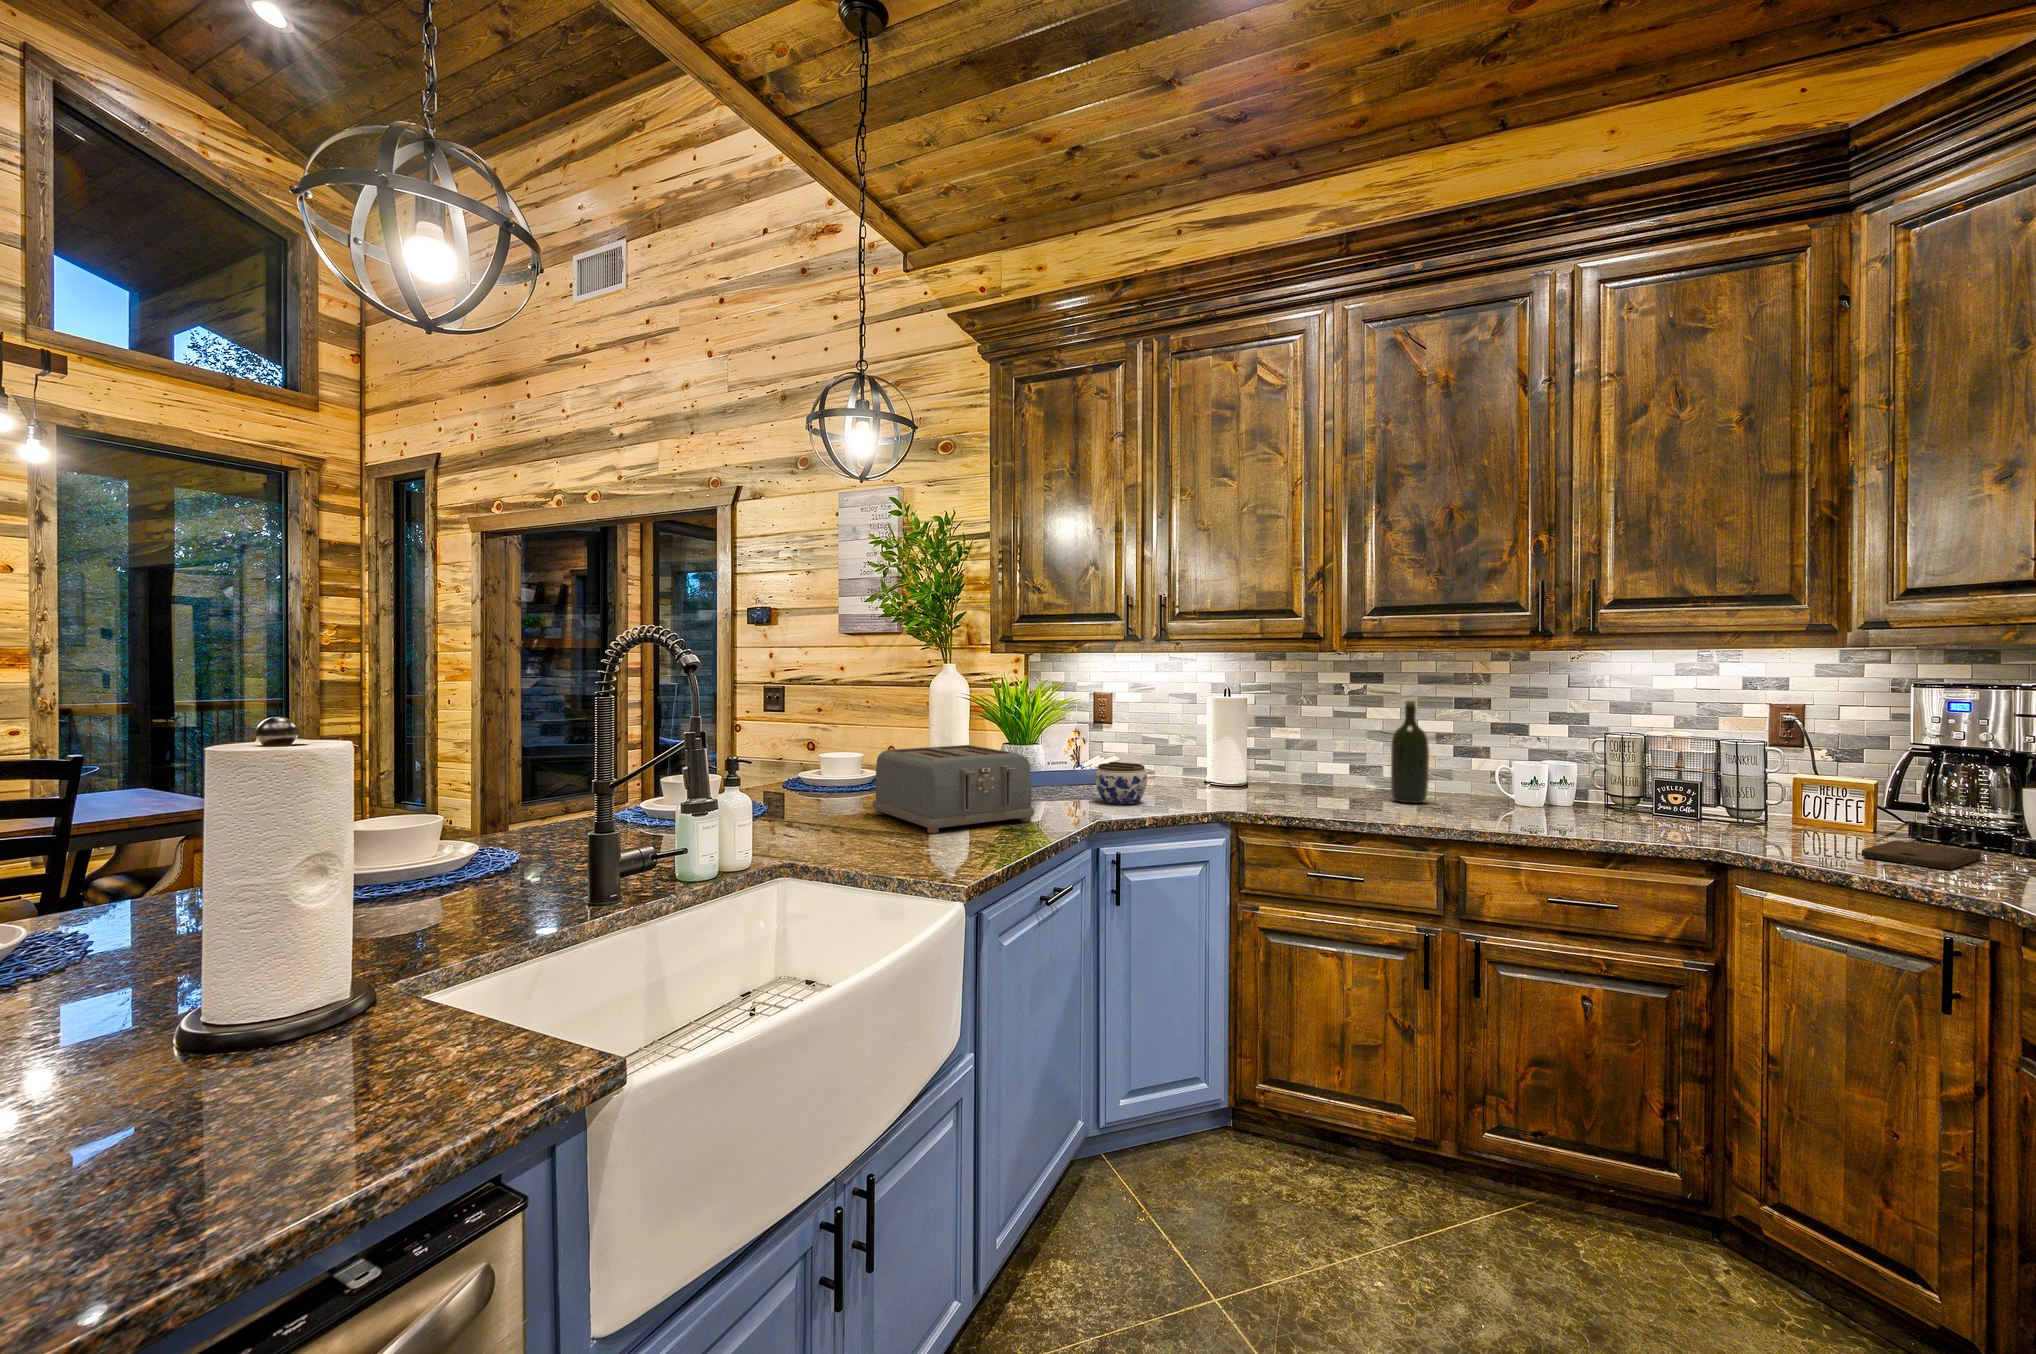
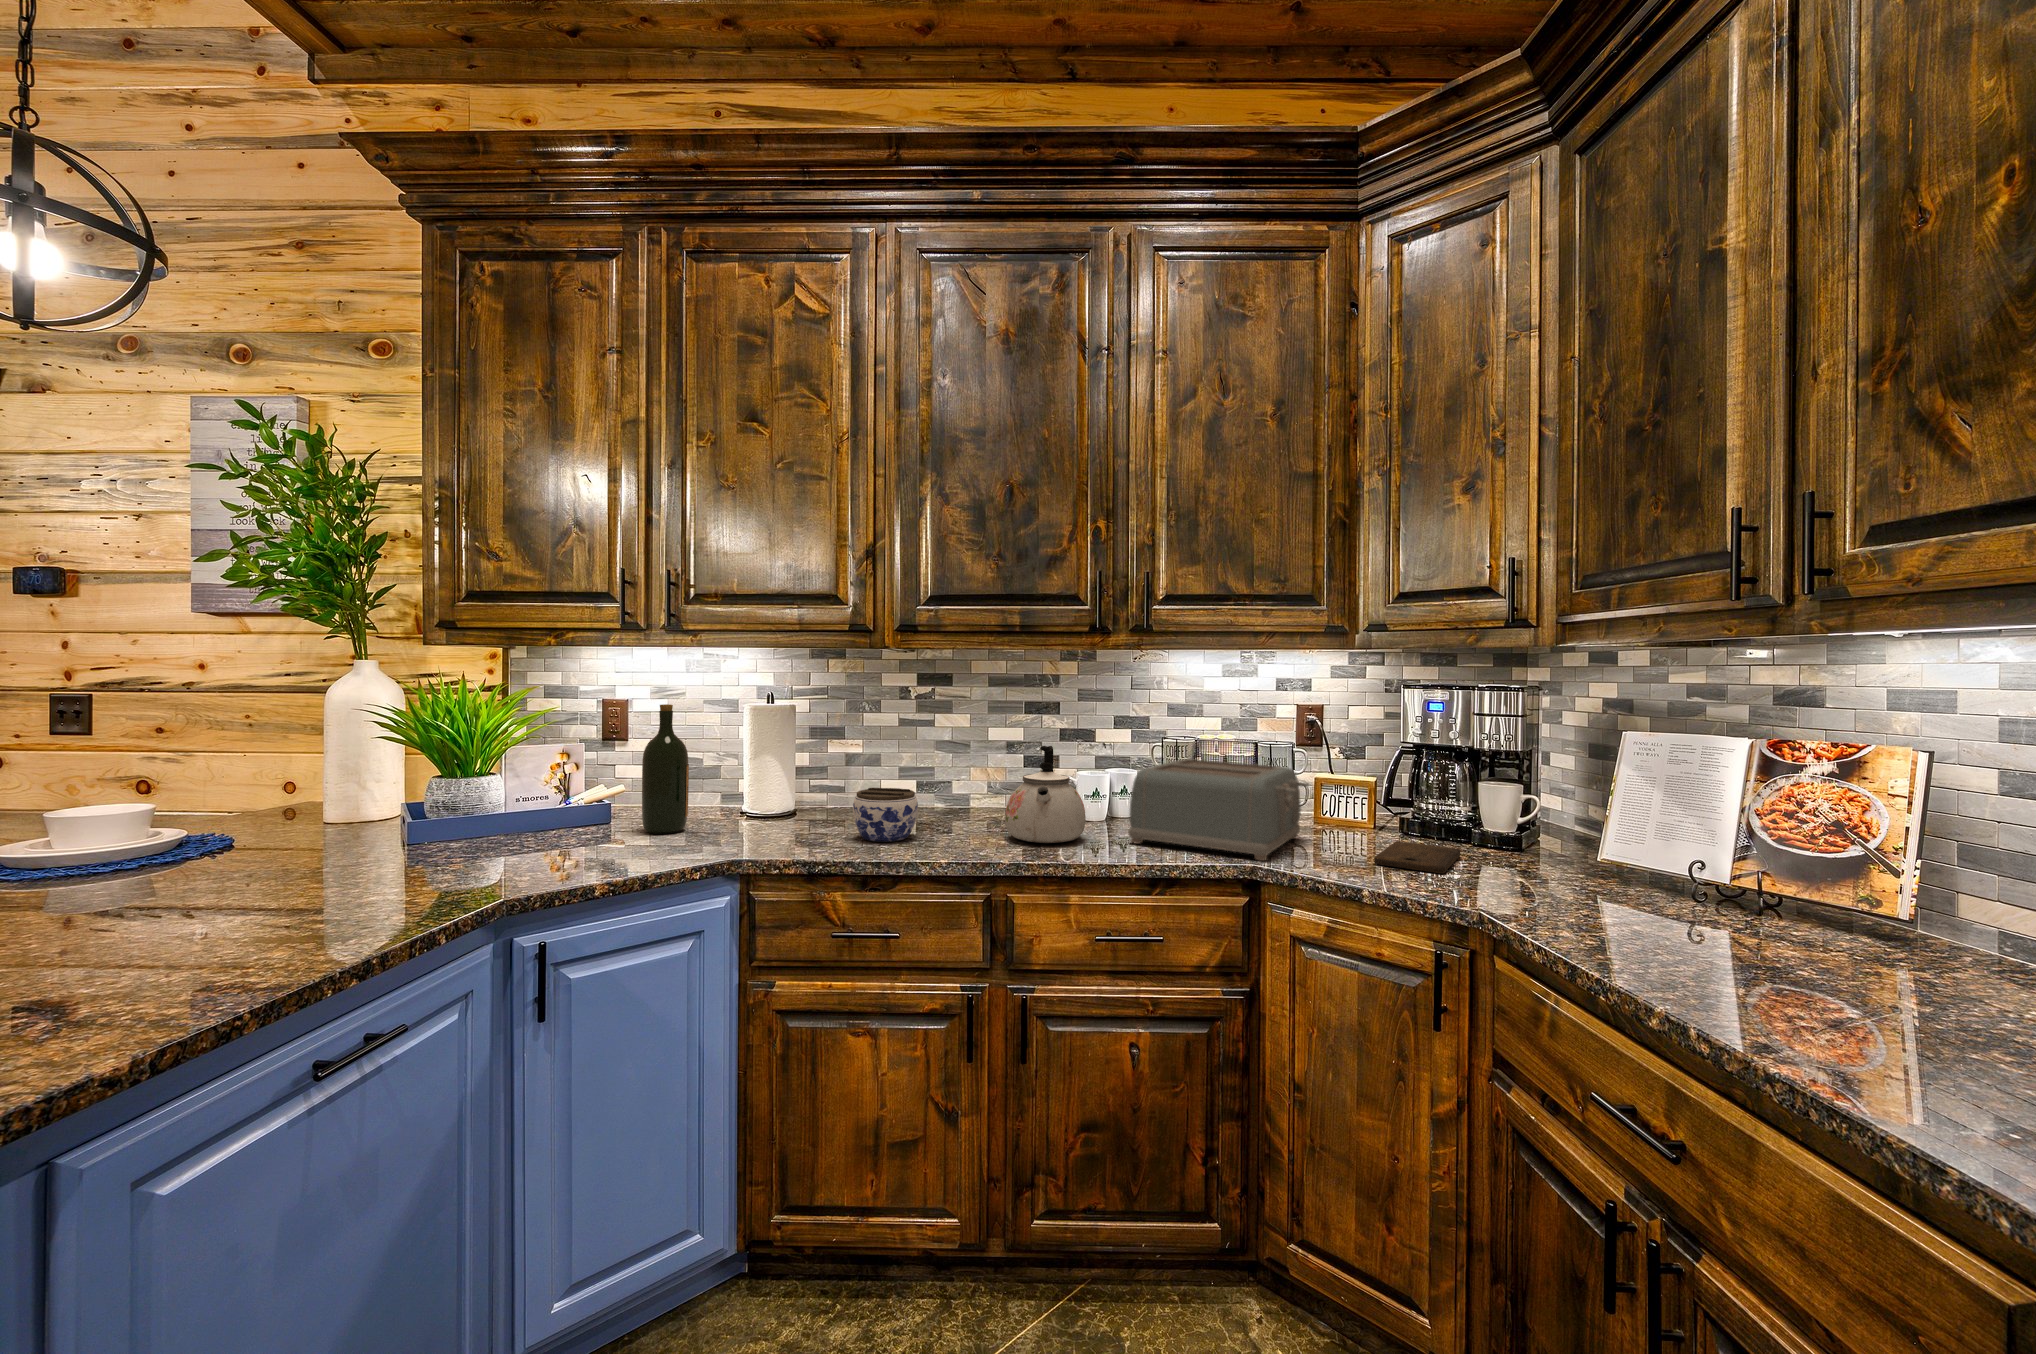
wine bottle: present [1391,701,1429,803] -> present [642,704,689,834]
kettle: none [1450,735,1530,819] -> present [1005,746,1086,843]
toaster: present [873,745,1034,833] -> present [1128,759,1309,861]
jar: present [1096,762,1147,804] -> present [853,788,918,842]

